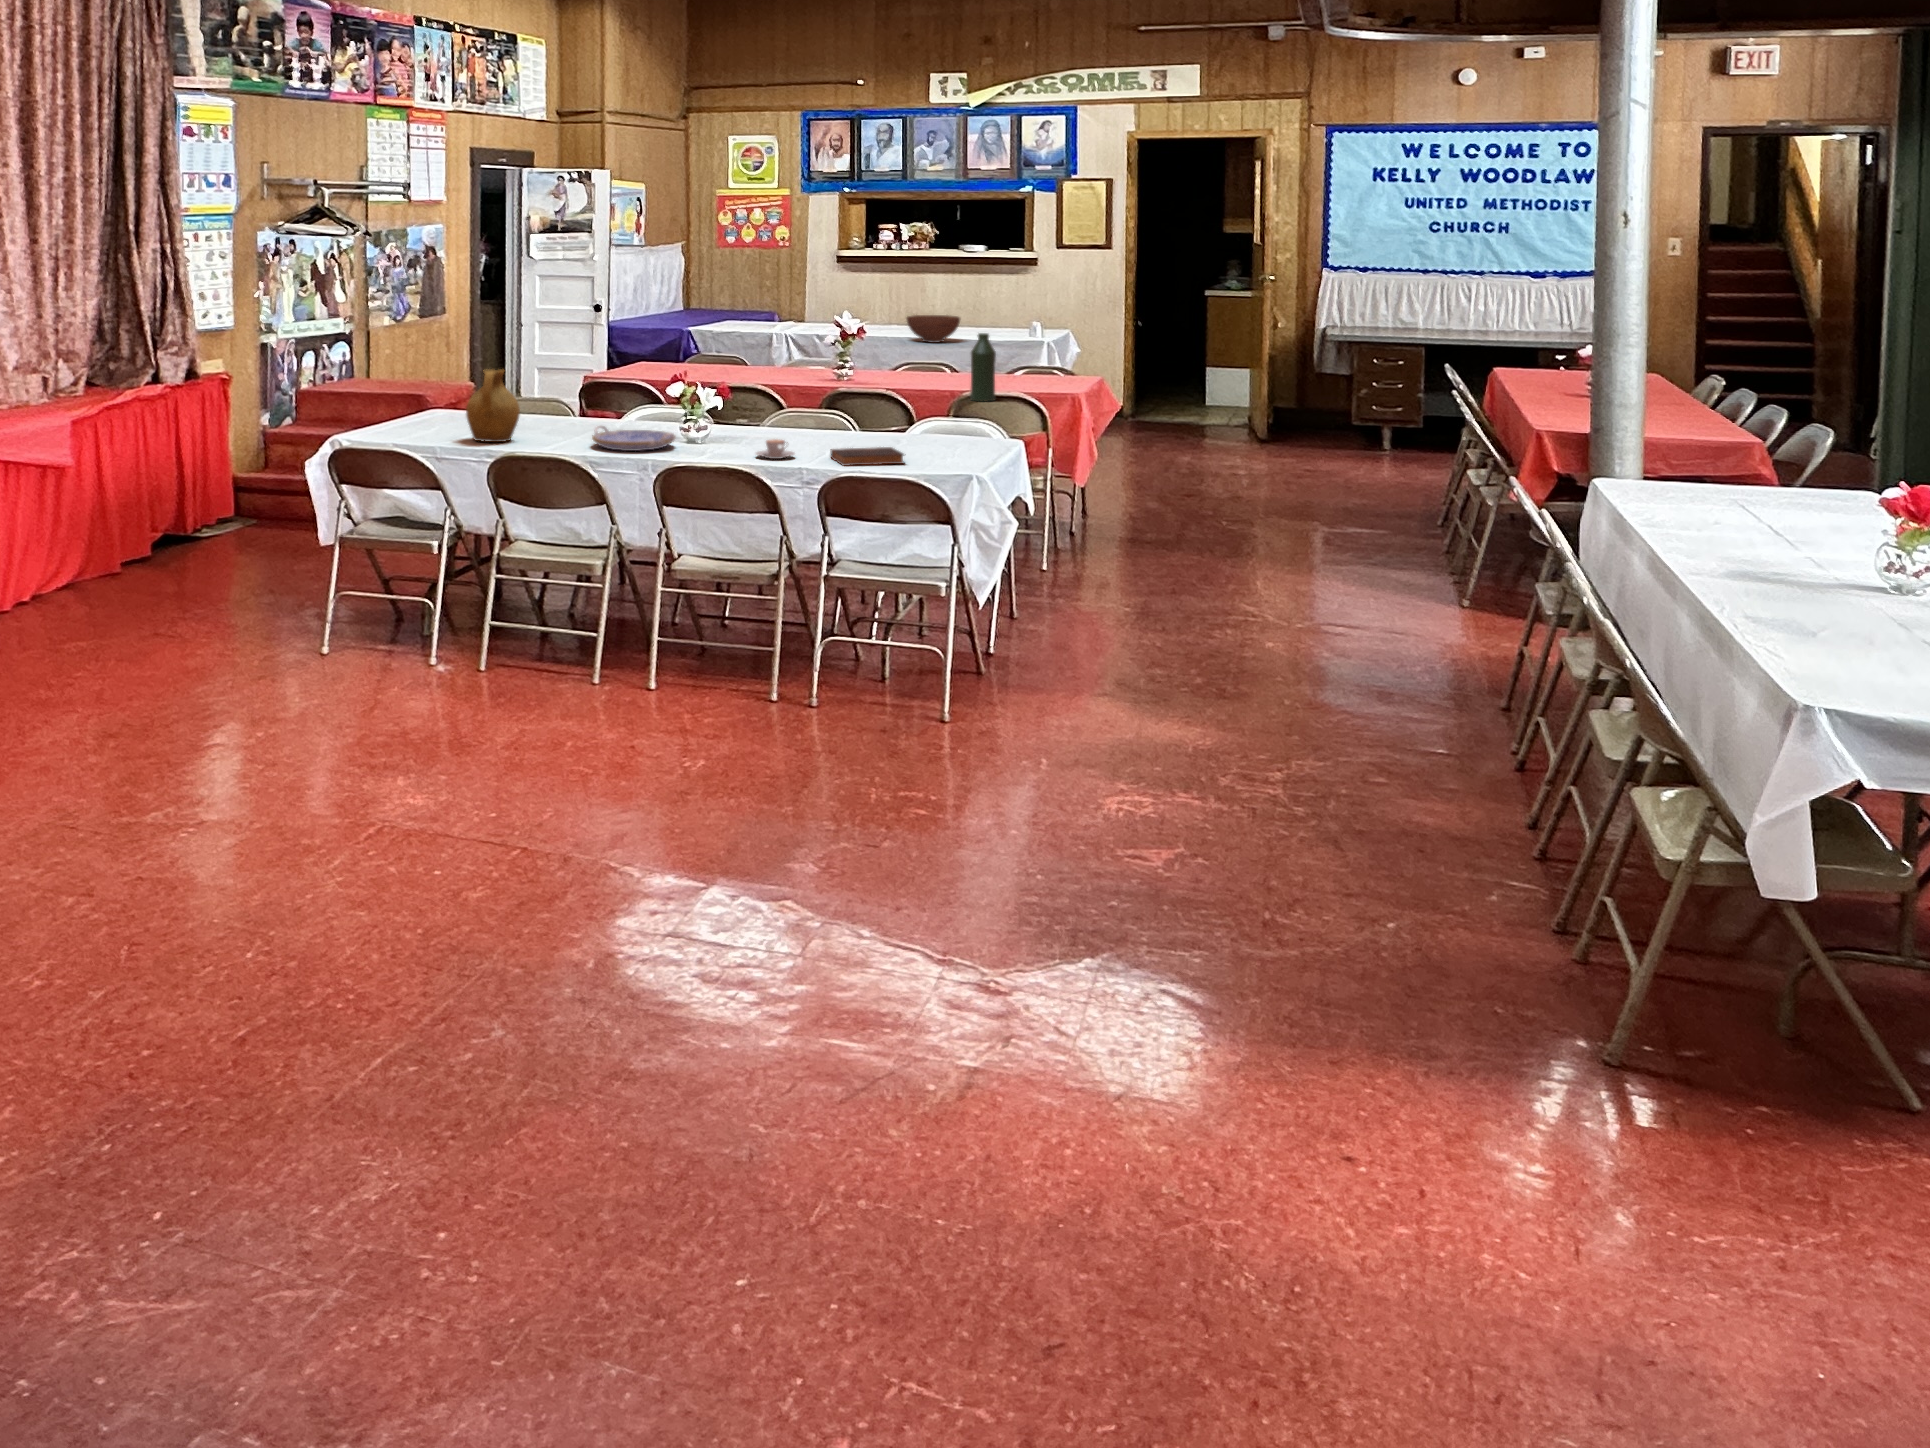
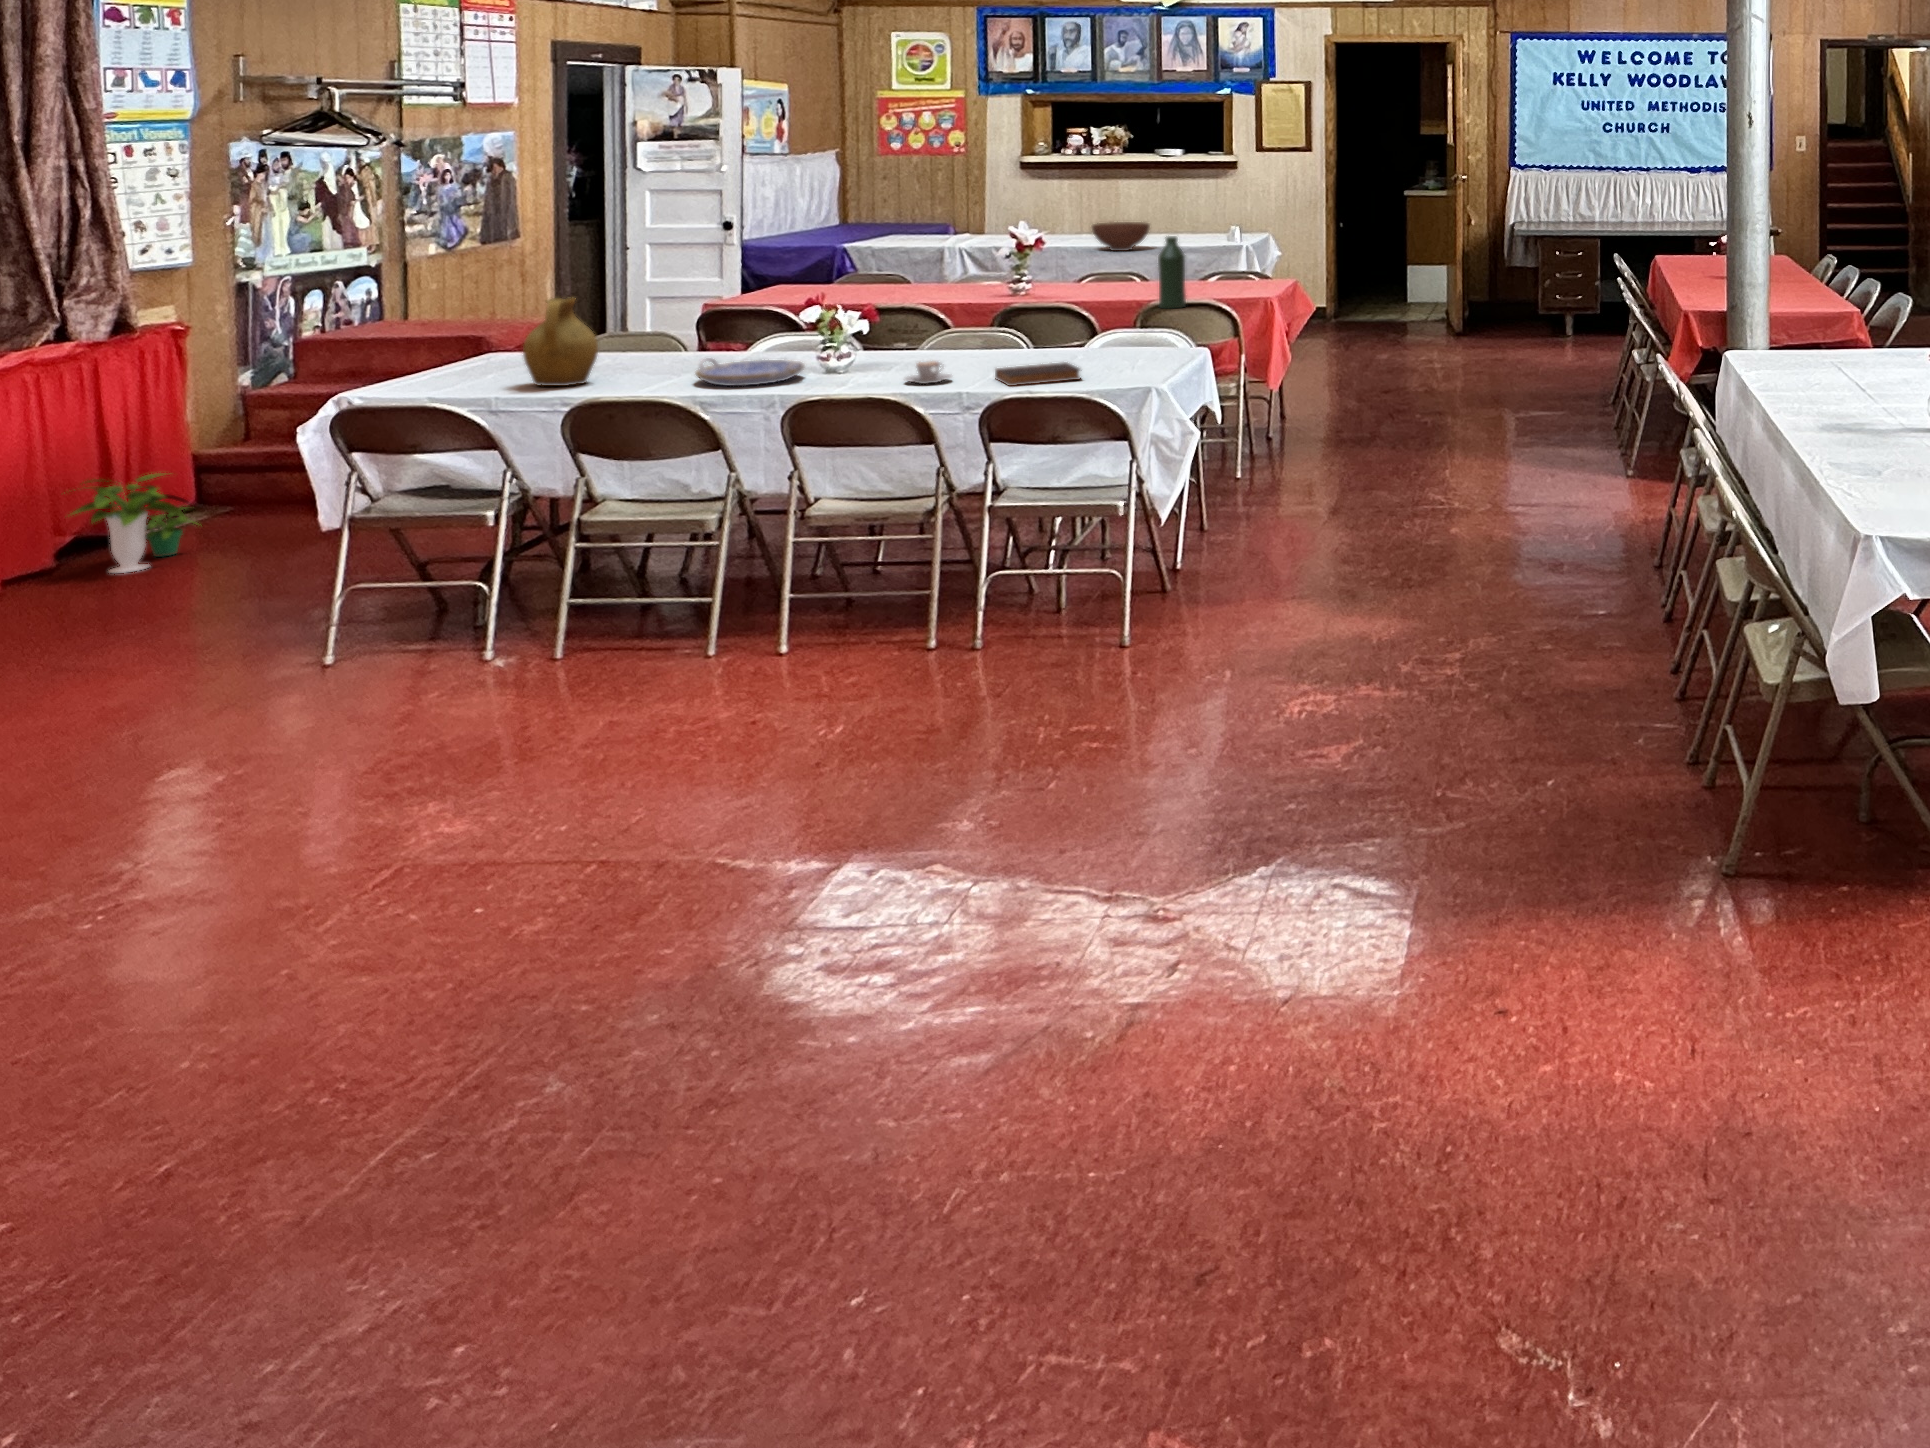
potted plant: none [154,491,239,566] -> present [72,474,195,573]

